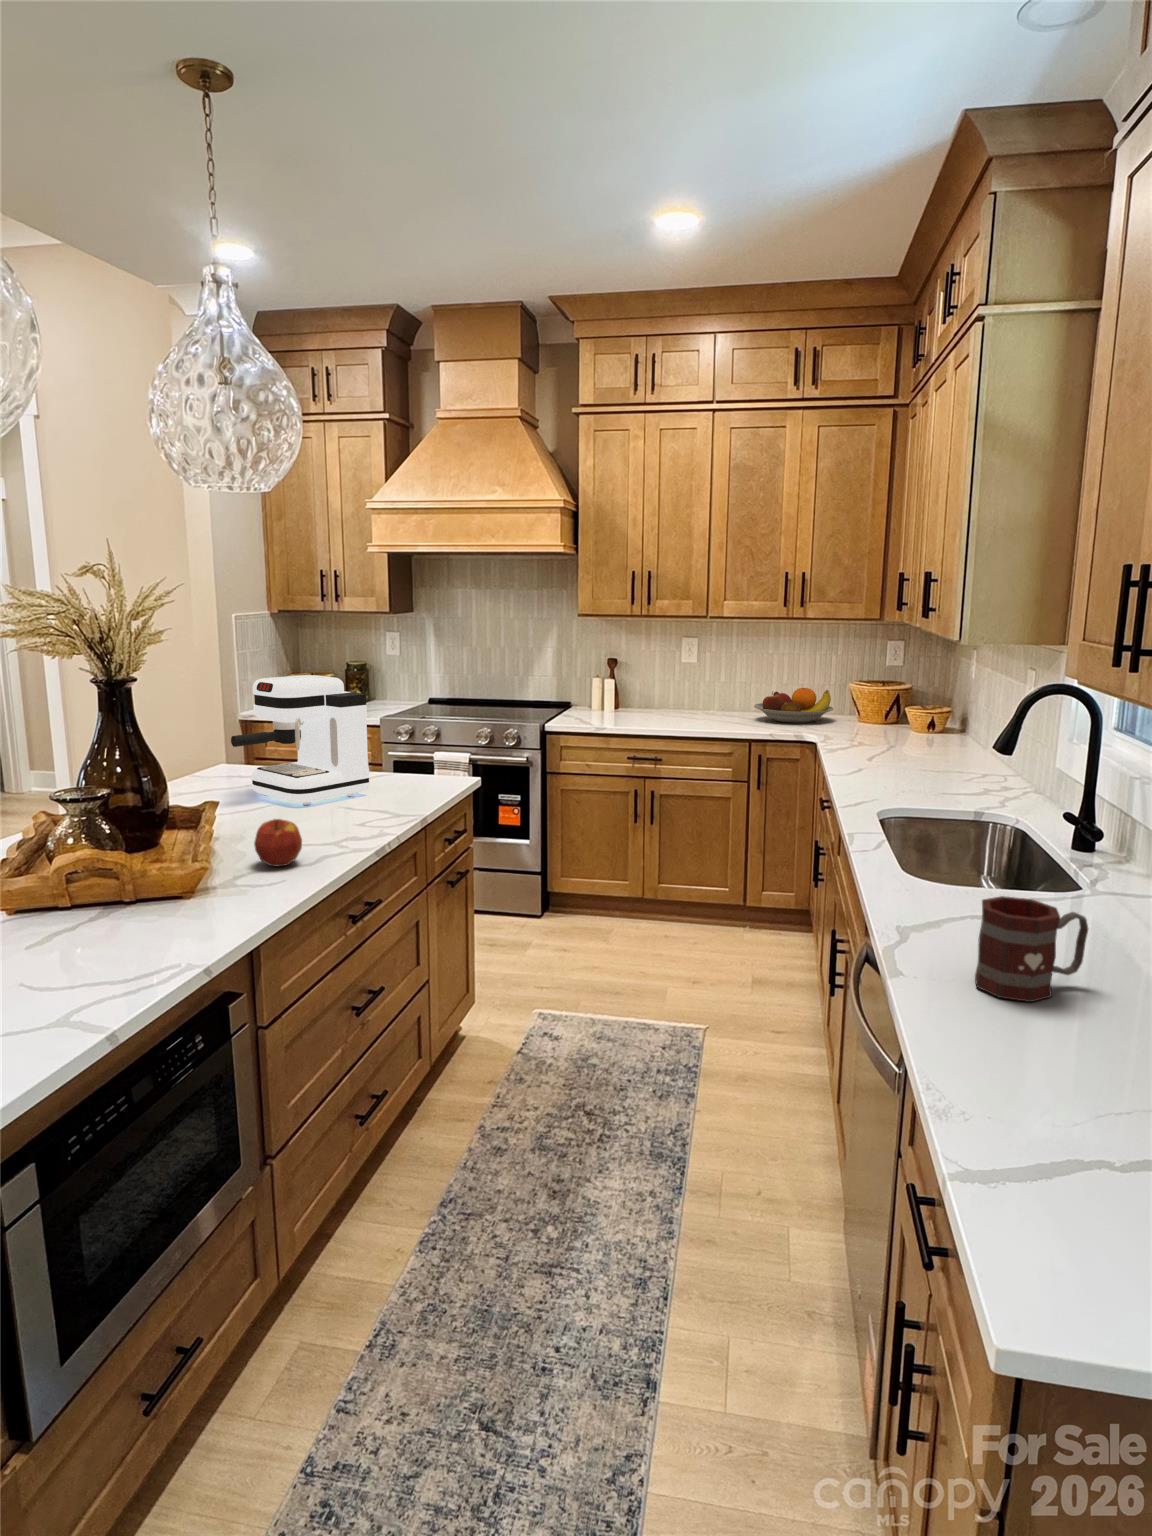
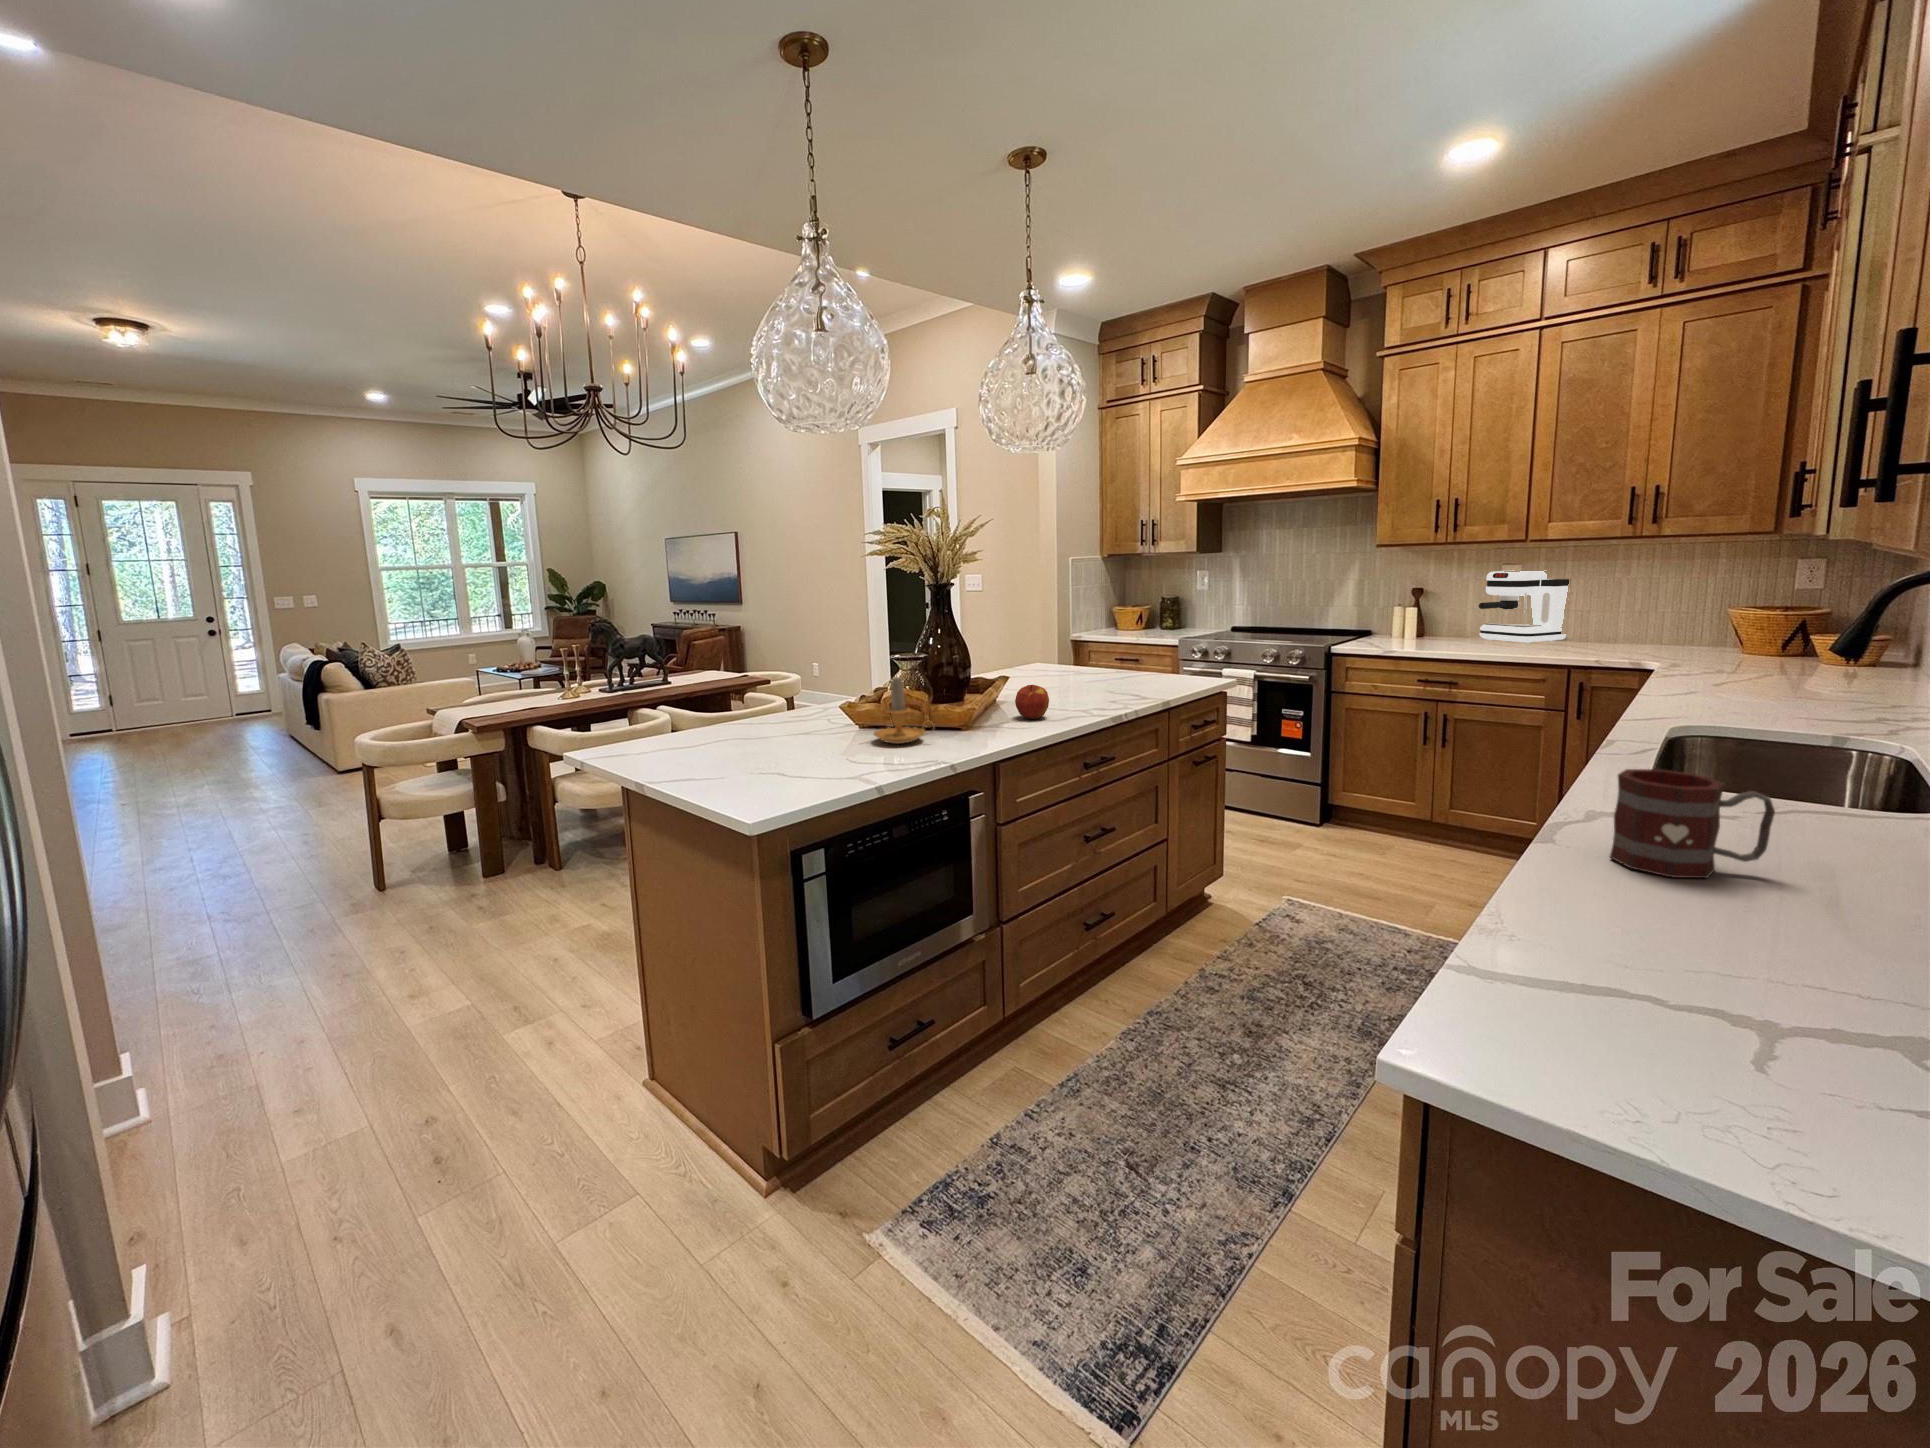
coffee maker: present [231,675,370,805] -> present [1479,570,1569,644]
fruit bowl: present [754,688,833,723] -> none [1585,613,1700,651]
candle: none [53,832,161,941] -> present [874,677,927,744]

